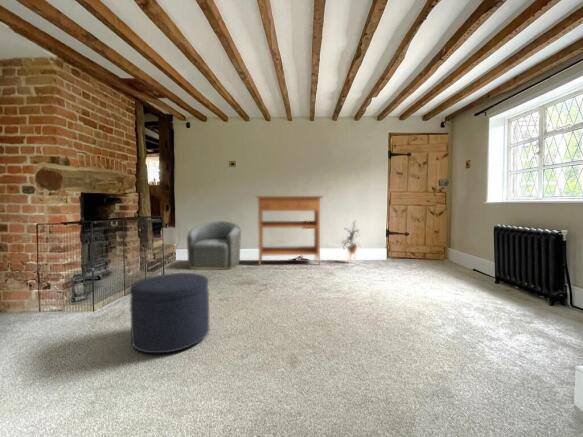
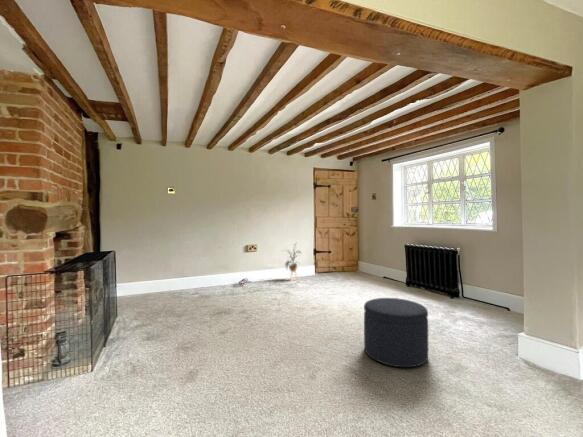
console table: present [257,196,321,264] -> none [203,222,272,293]
armchair: present [187,221,241,269] -> none [134,250,193,306]
ottoman: present [130,273,209,353] -> present [364,298,428,367]

